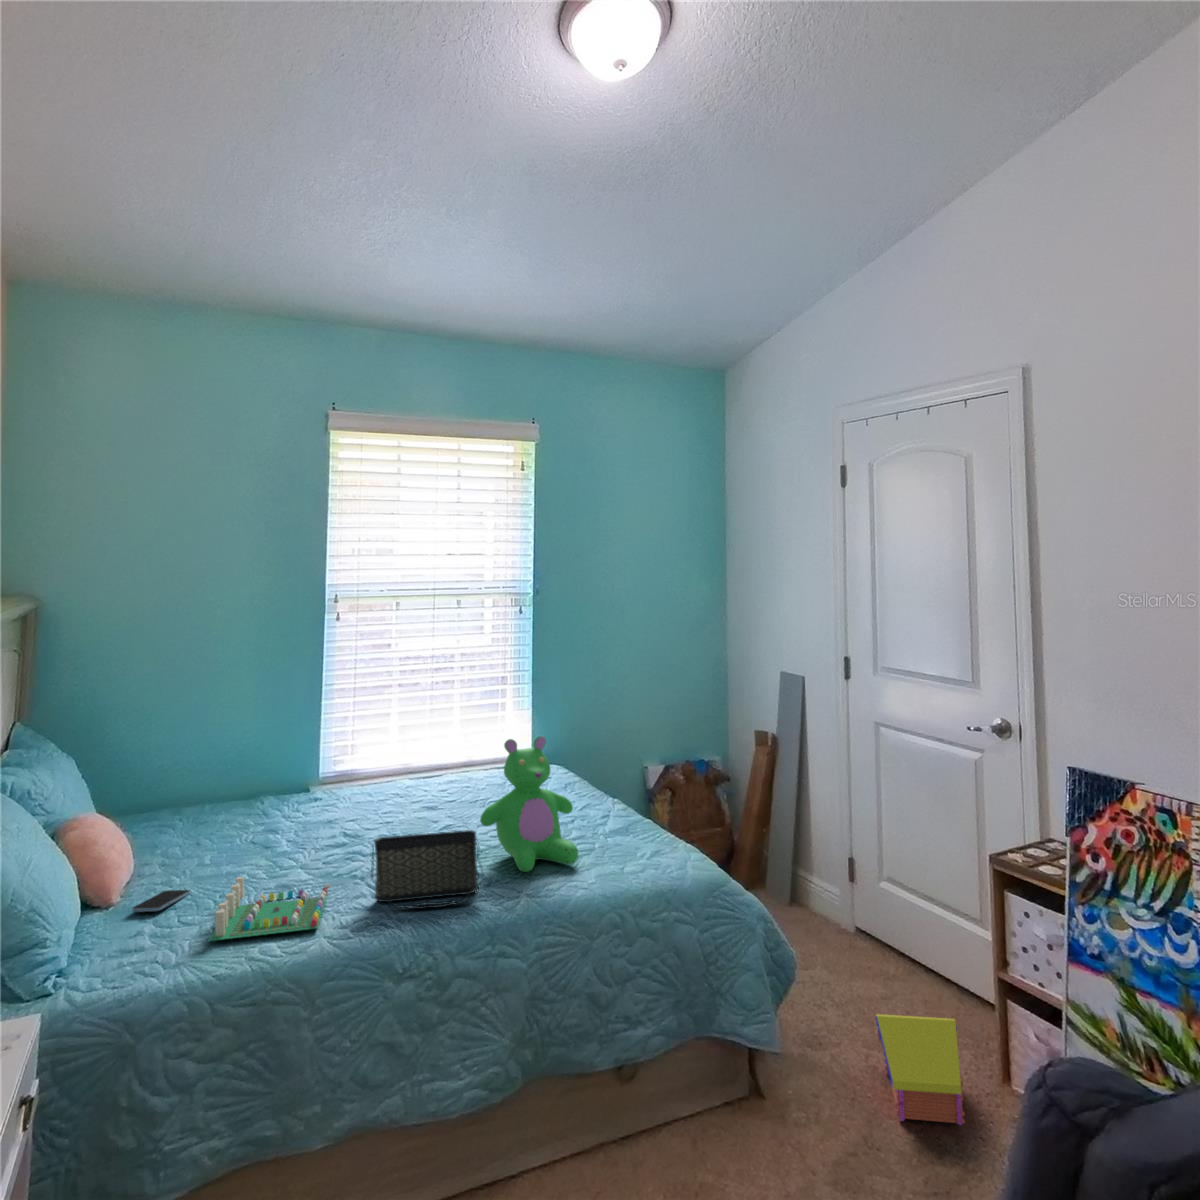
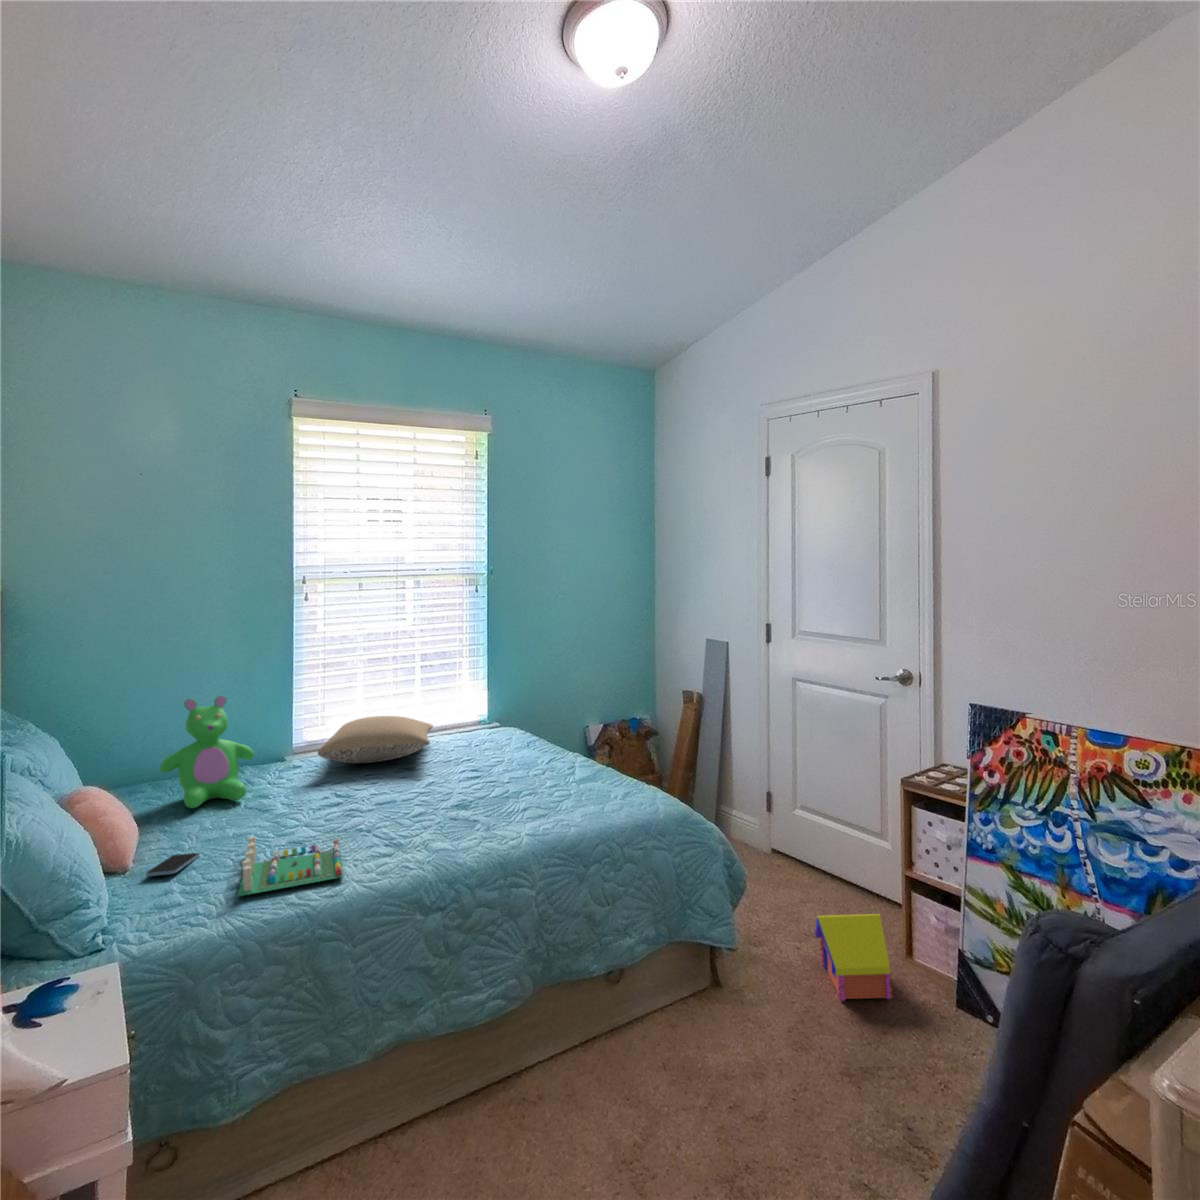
teddy bear: present [480,736,578,872] -> present [160,695,254,808]
pillow: none [333,751,465,801] -> present [318,716,433,763]
handbag: present [371,830,479,909] -> none [384,780,491,854]

